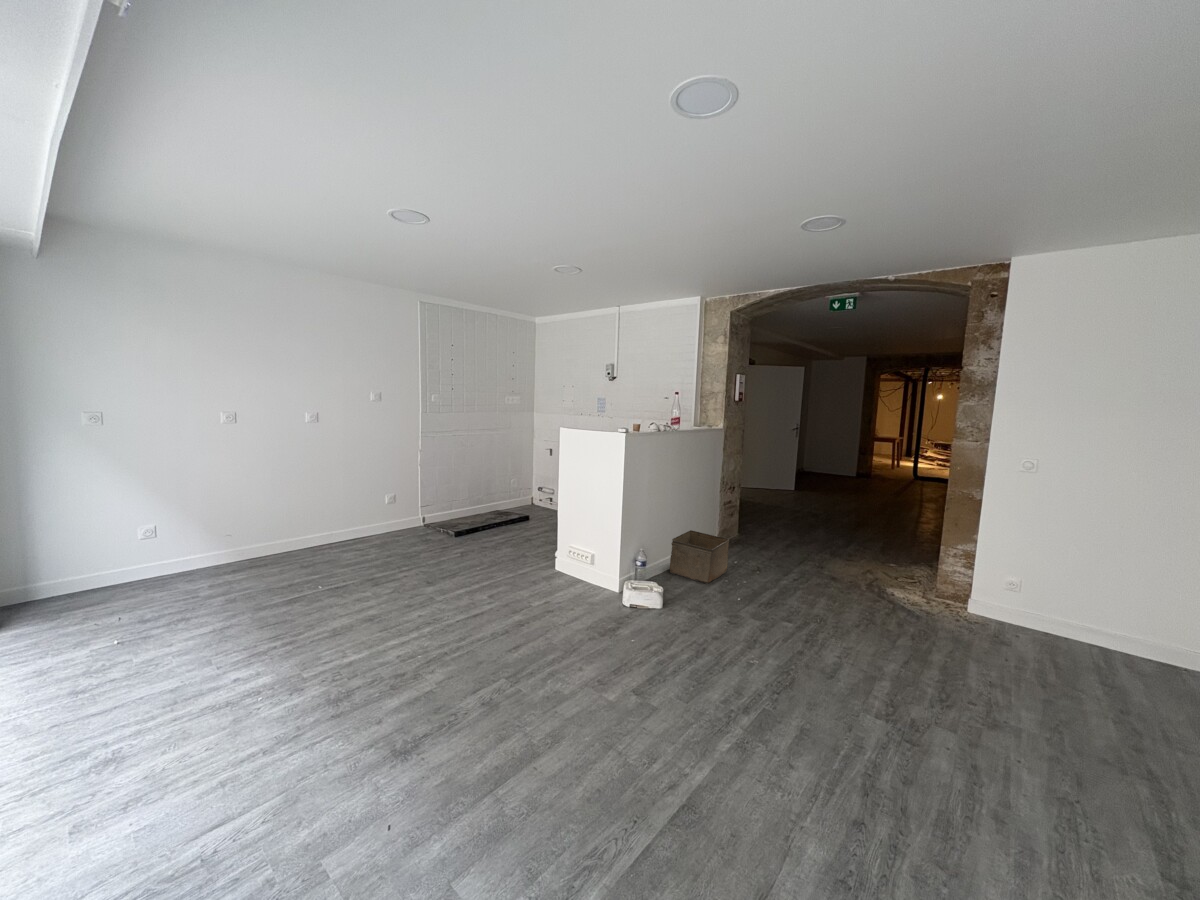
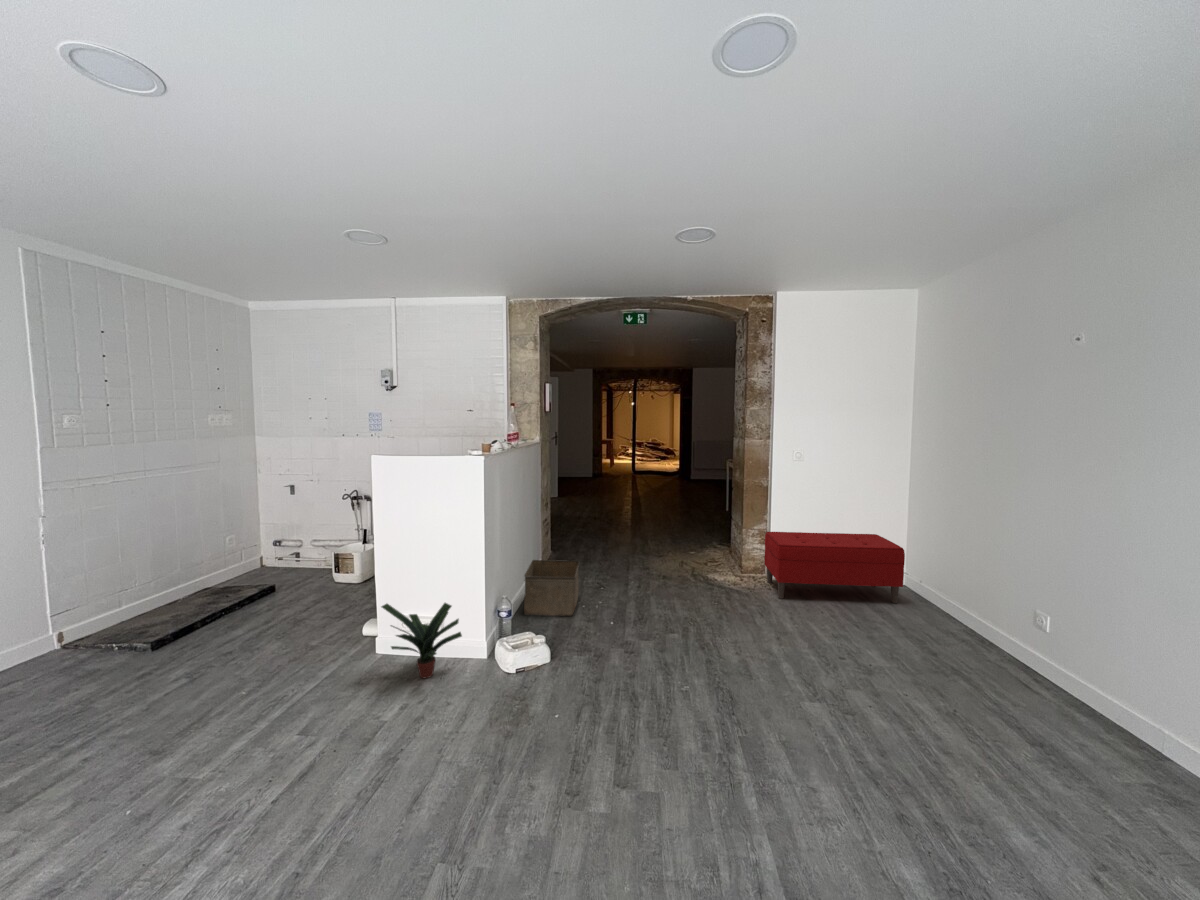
potted plant: none [550,532,599,591] -> present [382,603,462,678]
bench: none [958,553,1189,688] -> present [765,532,905,603]

